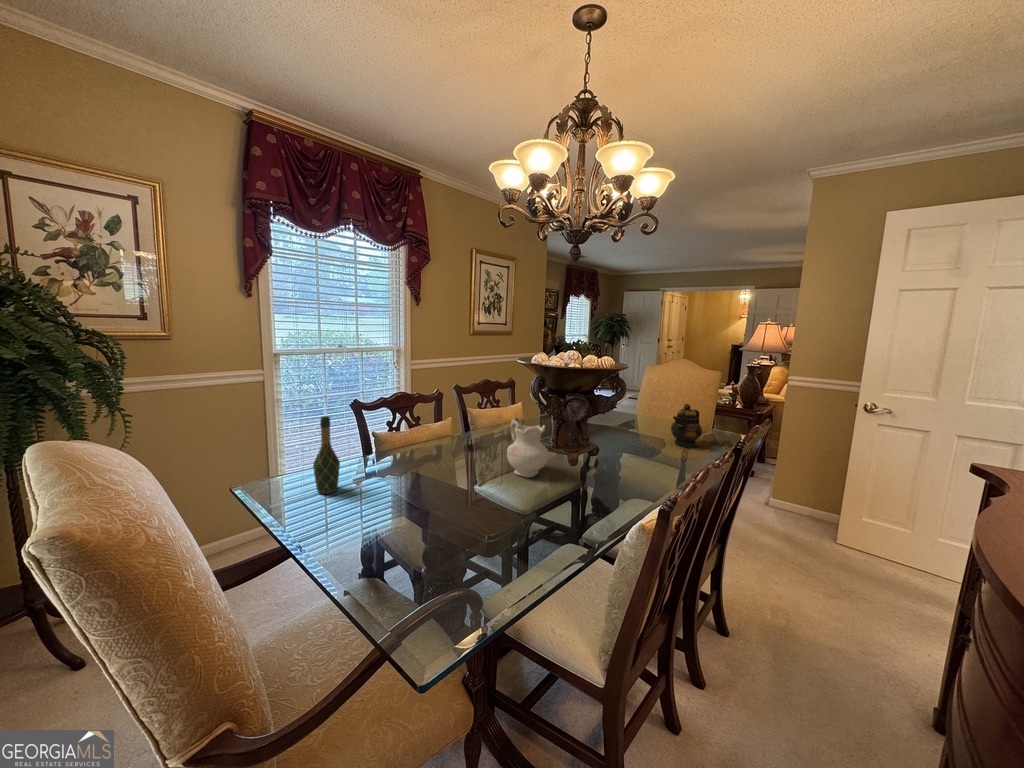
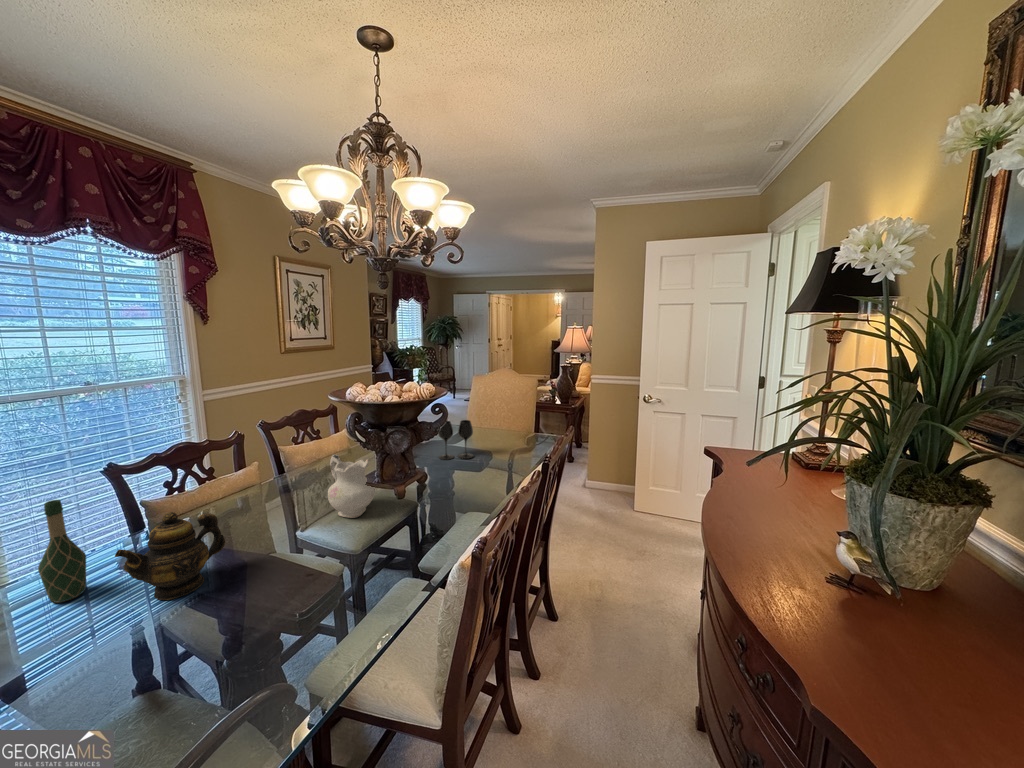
wine glass: none [606,404,645,445] -> present [438,420,473,460]
teapot: present [671,404,702,448] -> present [115,512,225,600]

